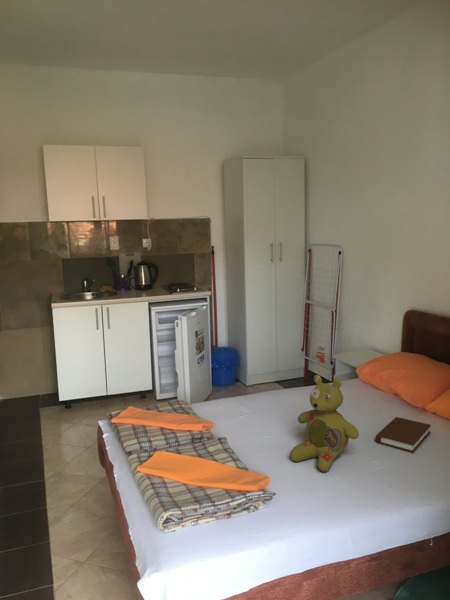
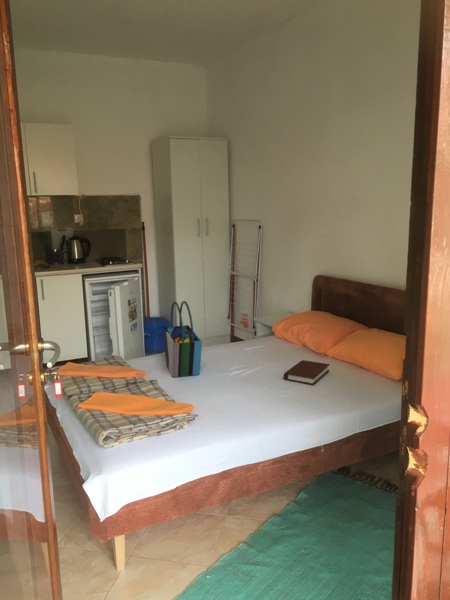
tote bag: none [234,344,279,433] -> present [163,301,202,378]
stuffed bear: present [290,375,359,472] -> none [211,322,268,401]

